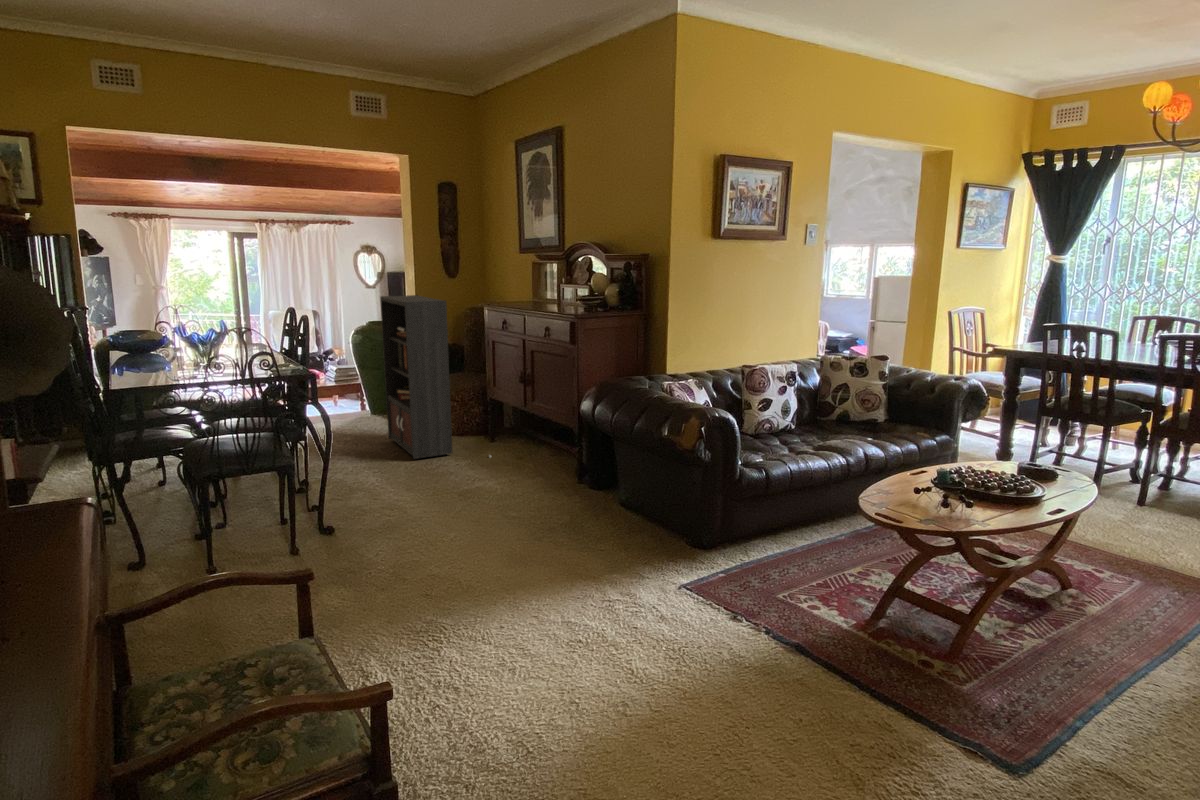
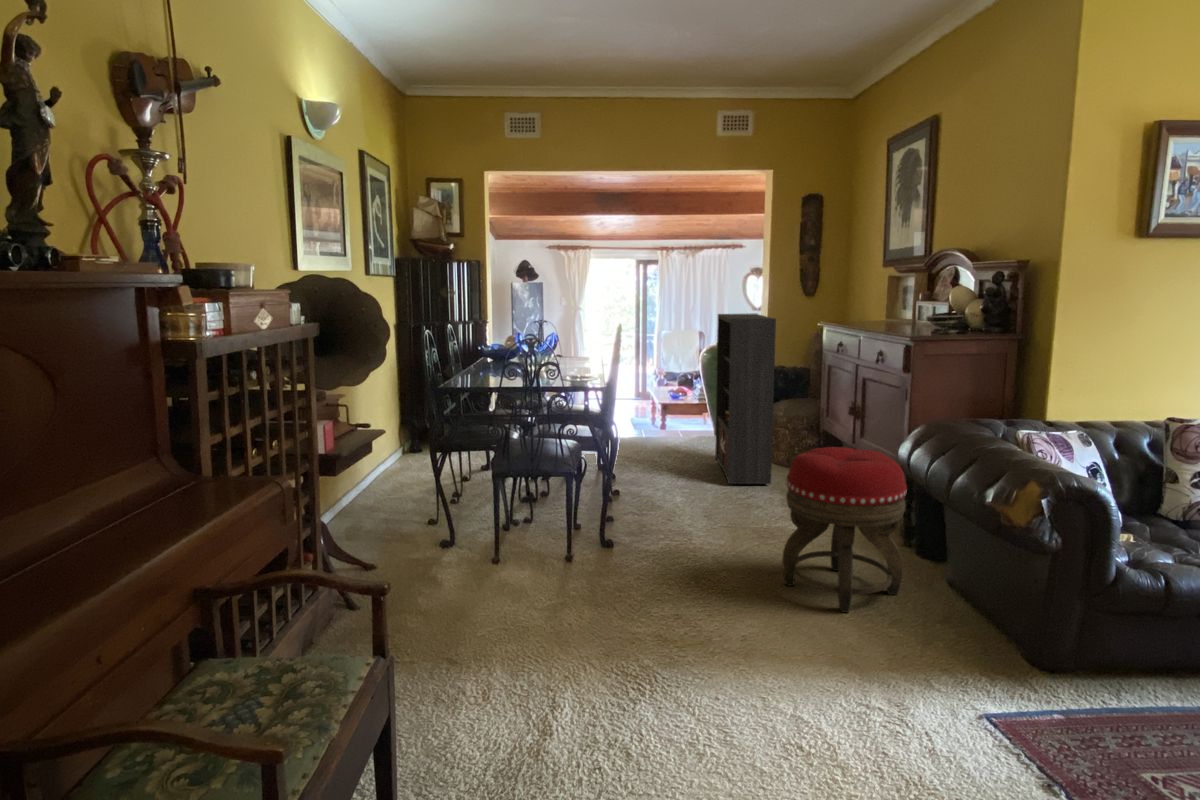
footstool: none [503,410,597,544] -> present [782,447,907,613]

